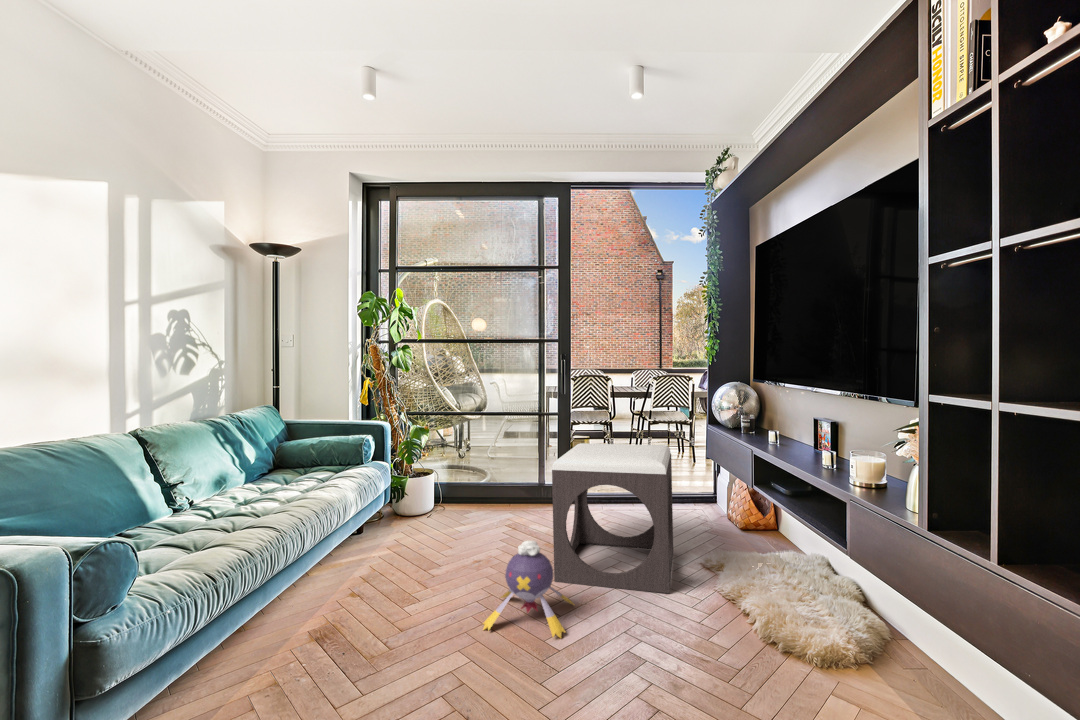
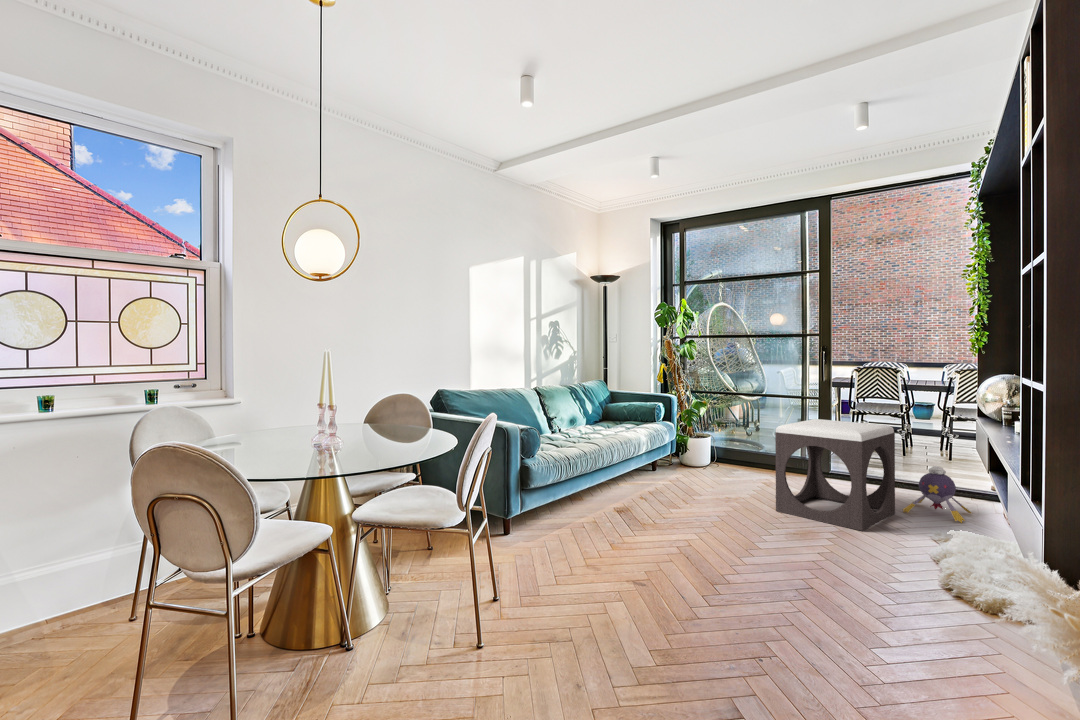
plush toy: present [483,541,573,638] -> present [903,466,971,523]

